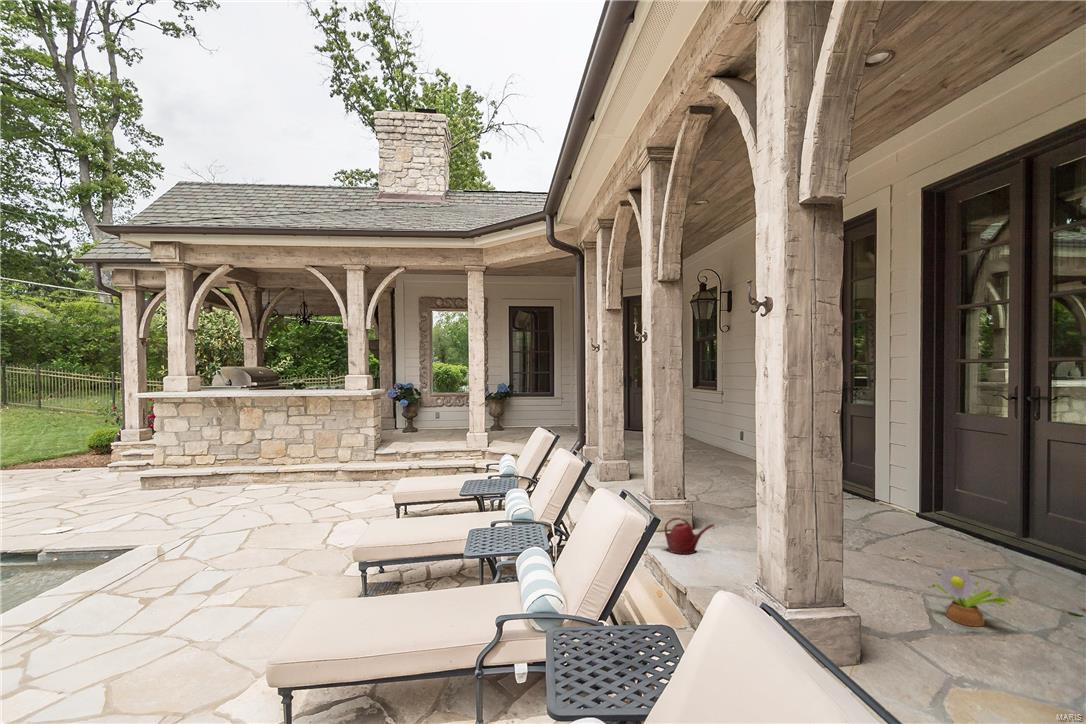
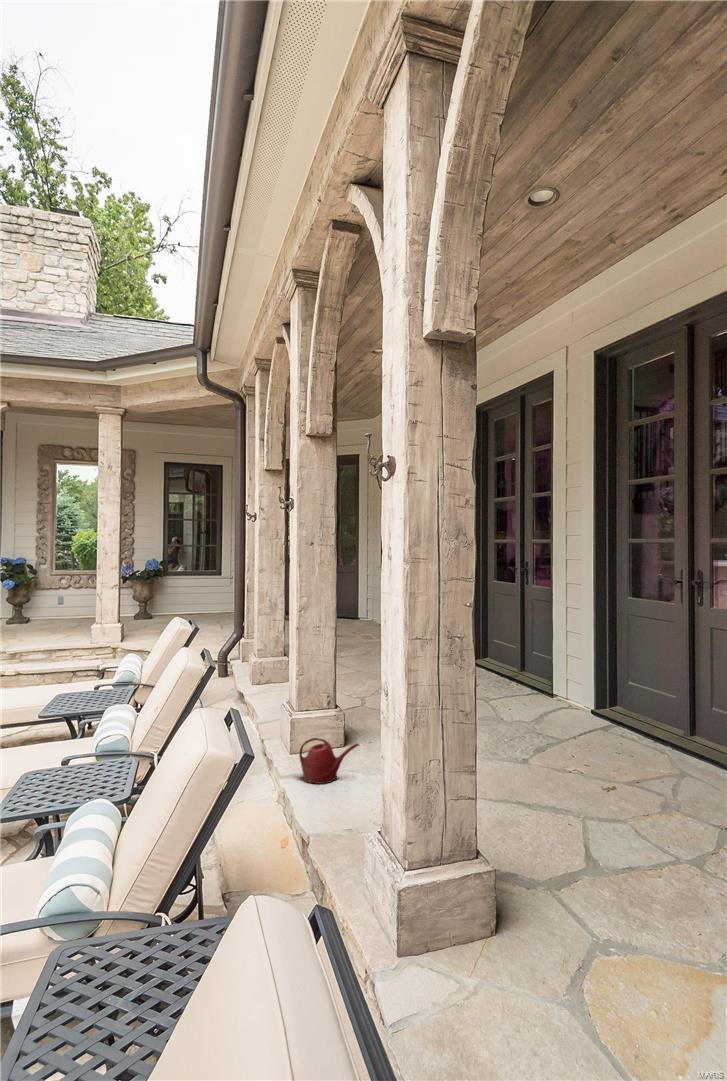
decorative plant: present [928,565,1011,627] -> none [583,790,667,860]

